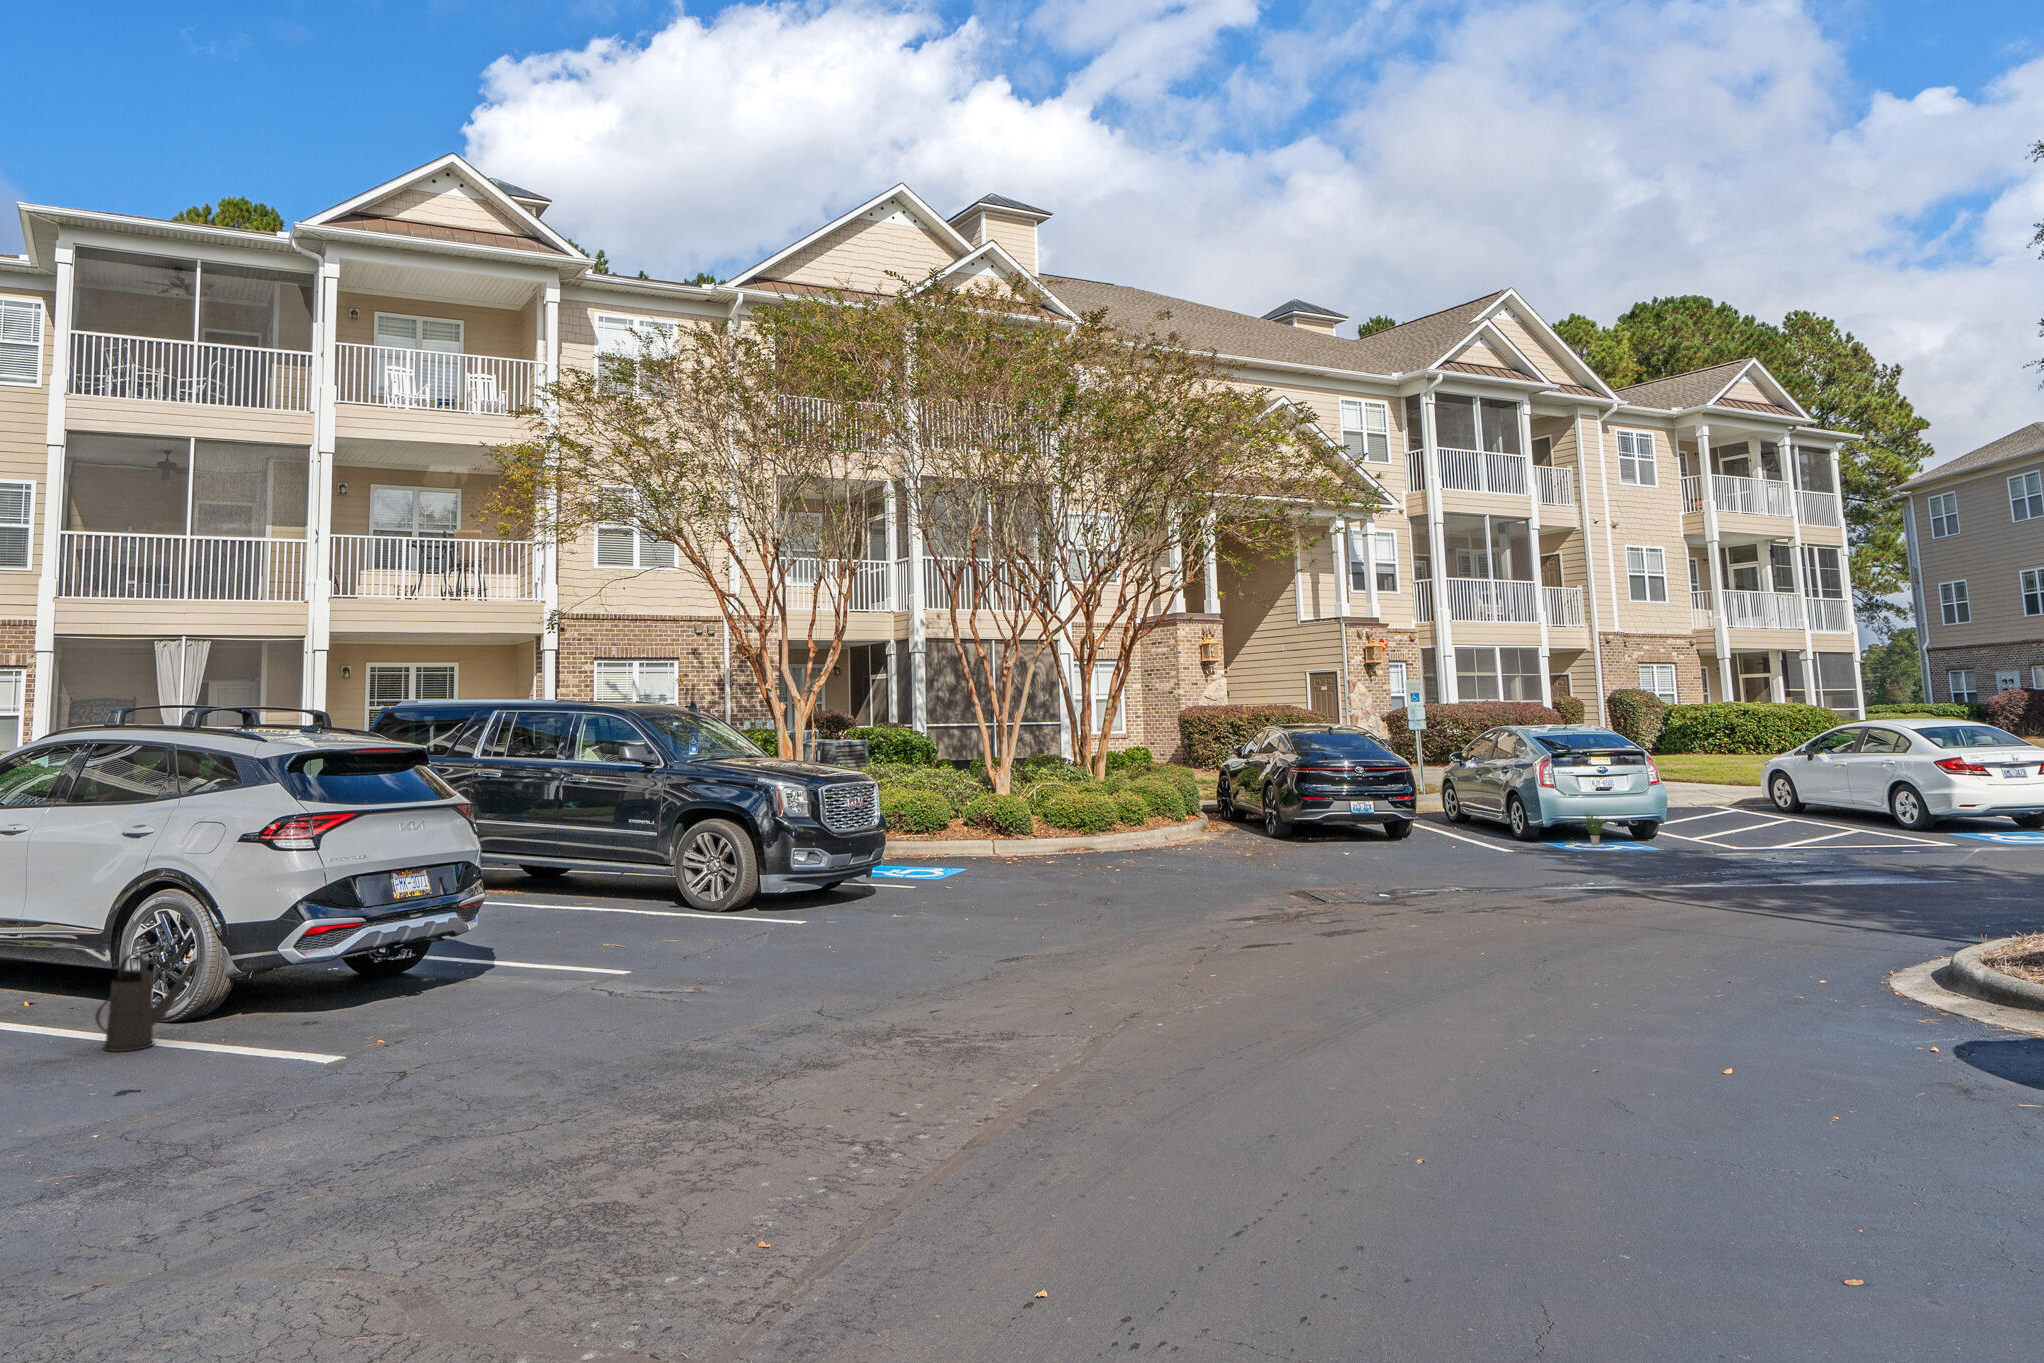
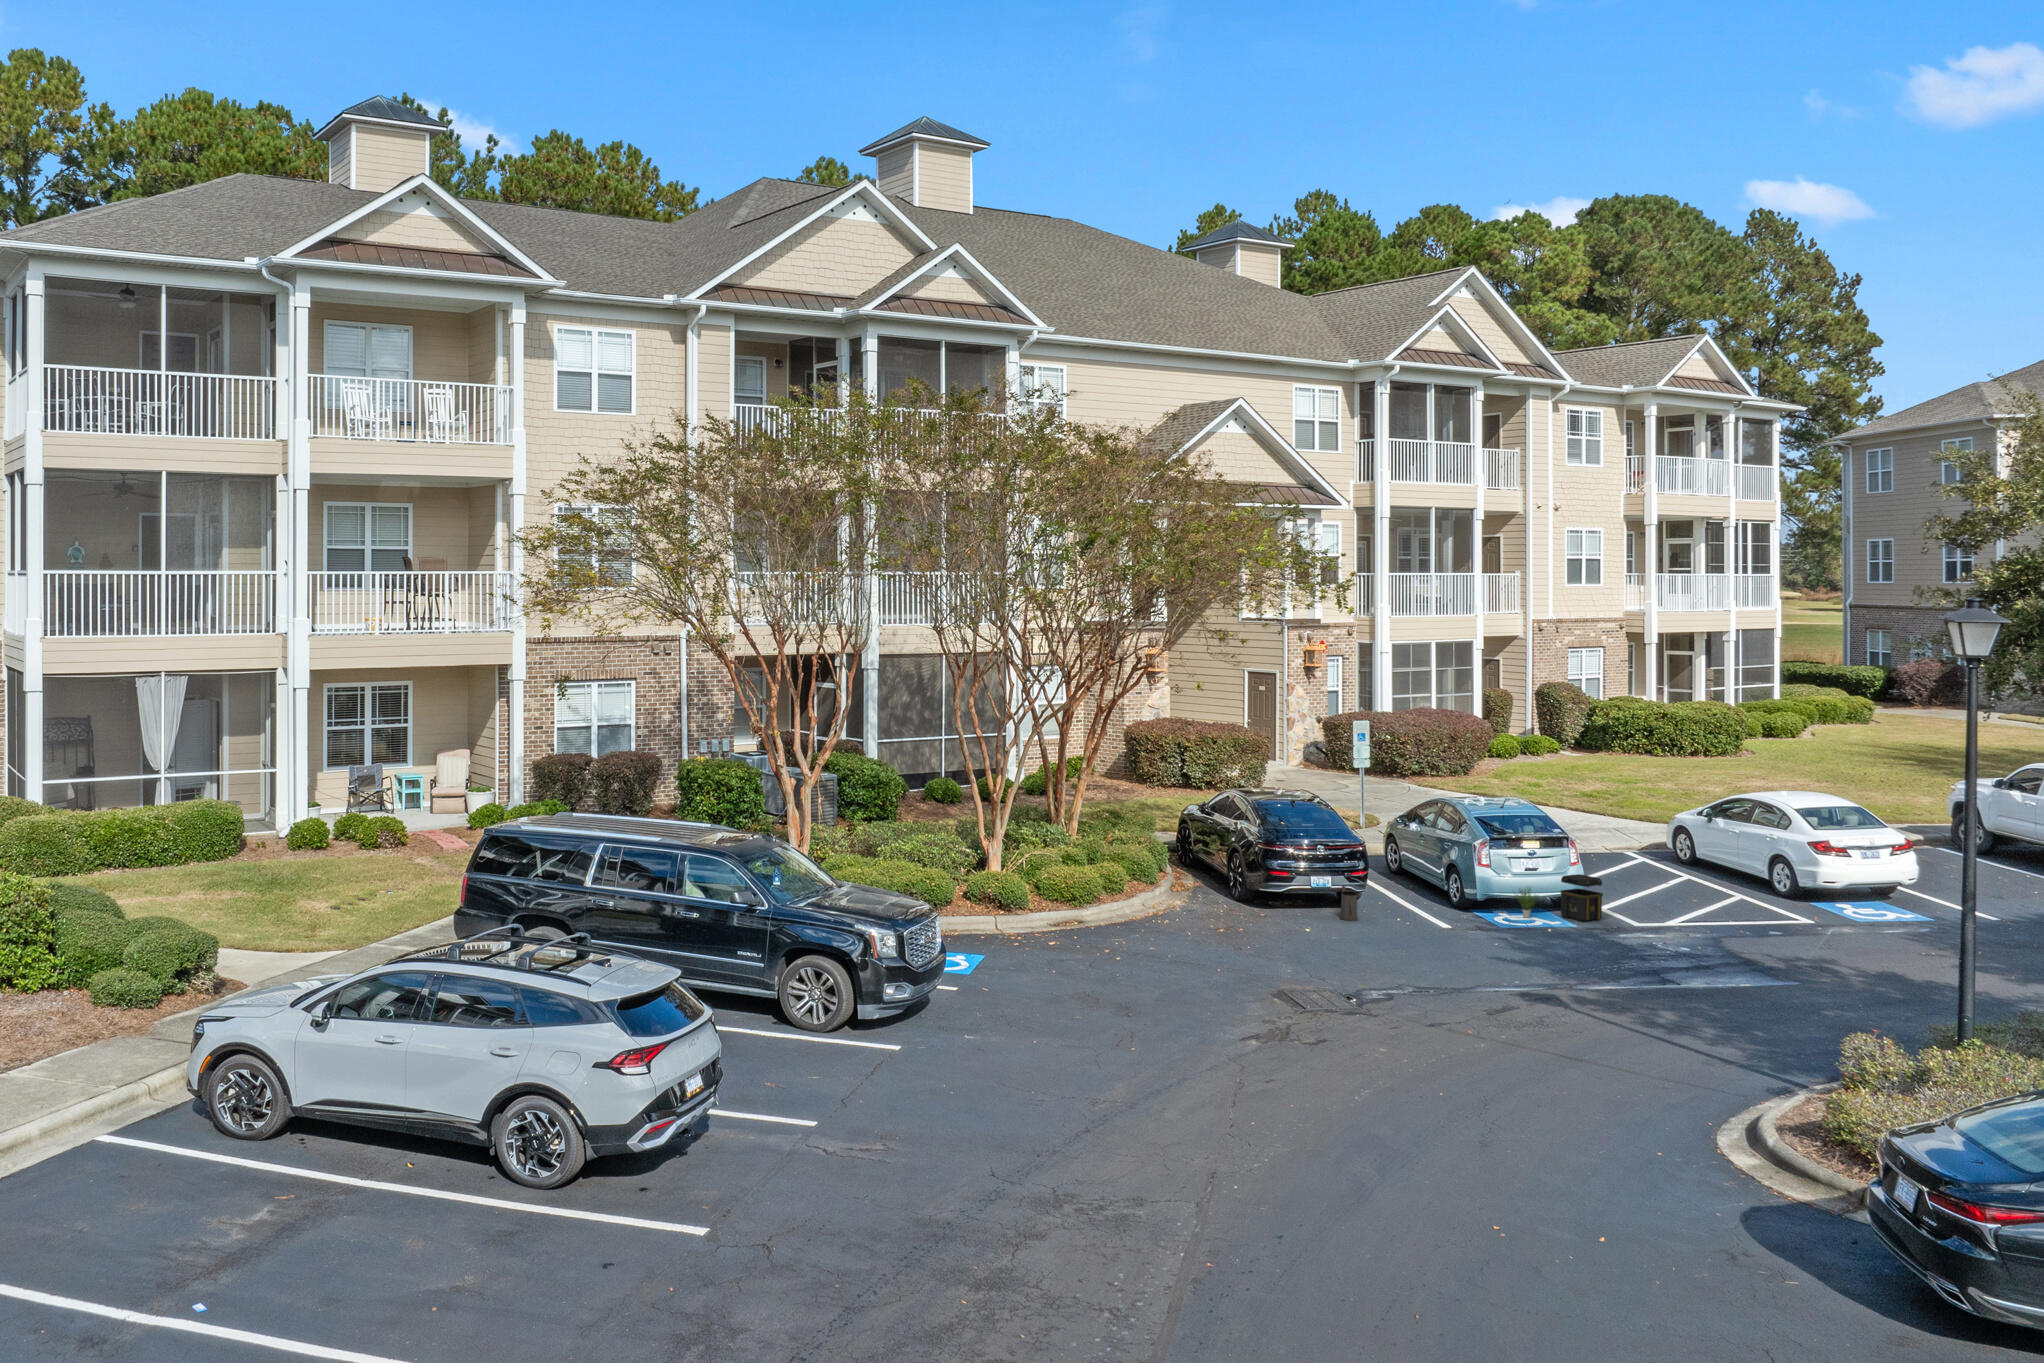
toolbox: none [1632,797,1681,846] -> present [1560,874,1603,922]
watering can: present [95,954,198,1052] -> present [1340,885,1358,921]

